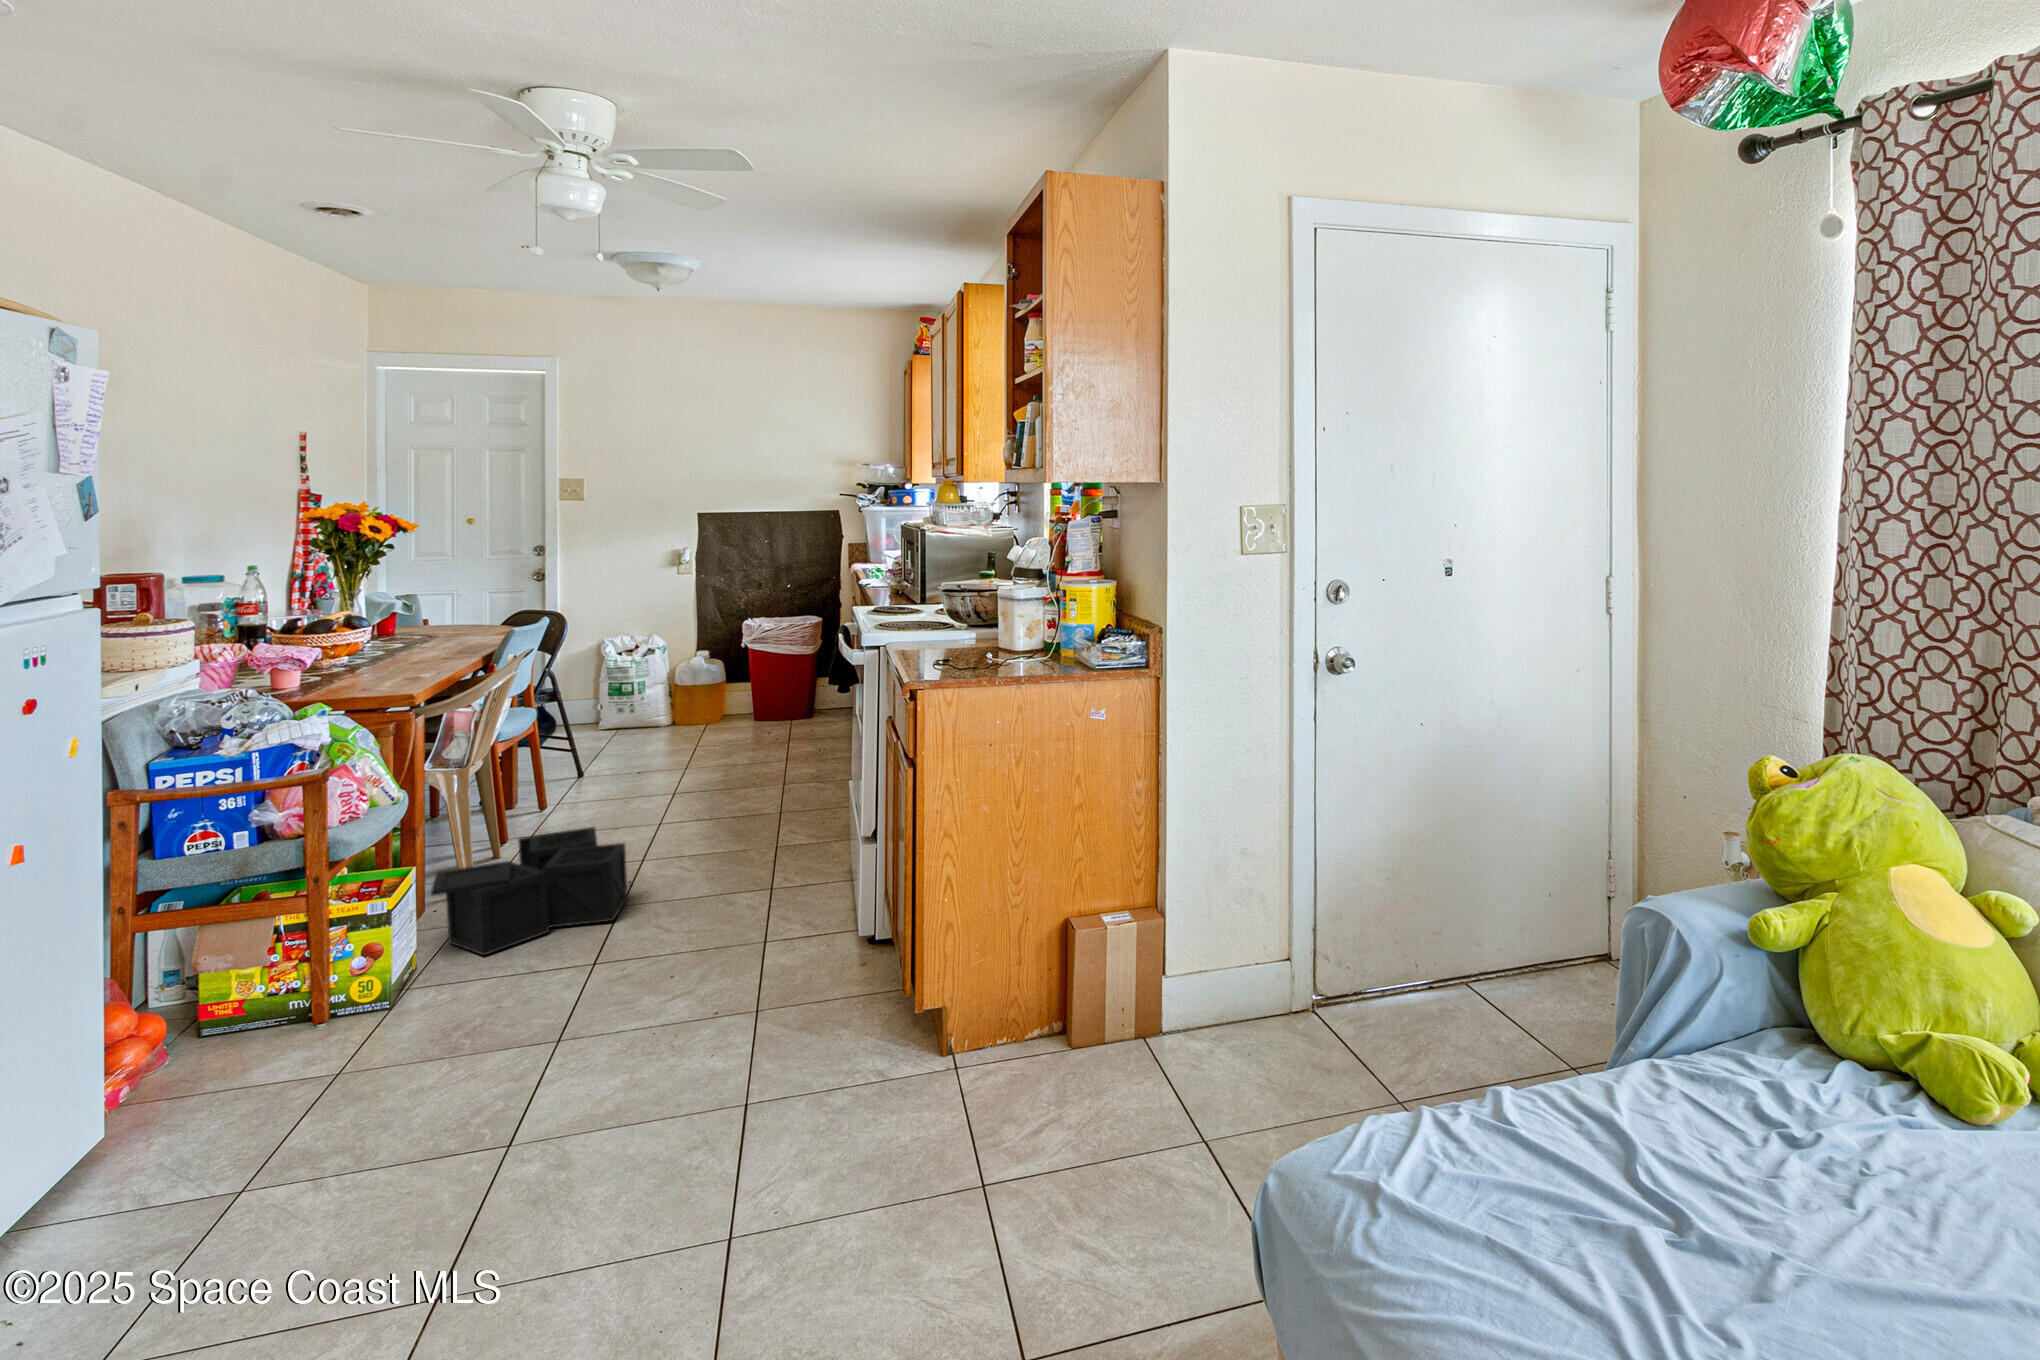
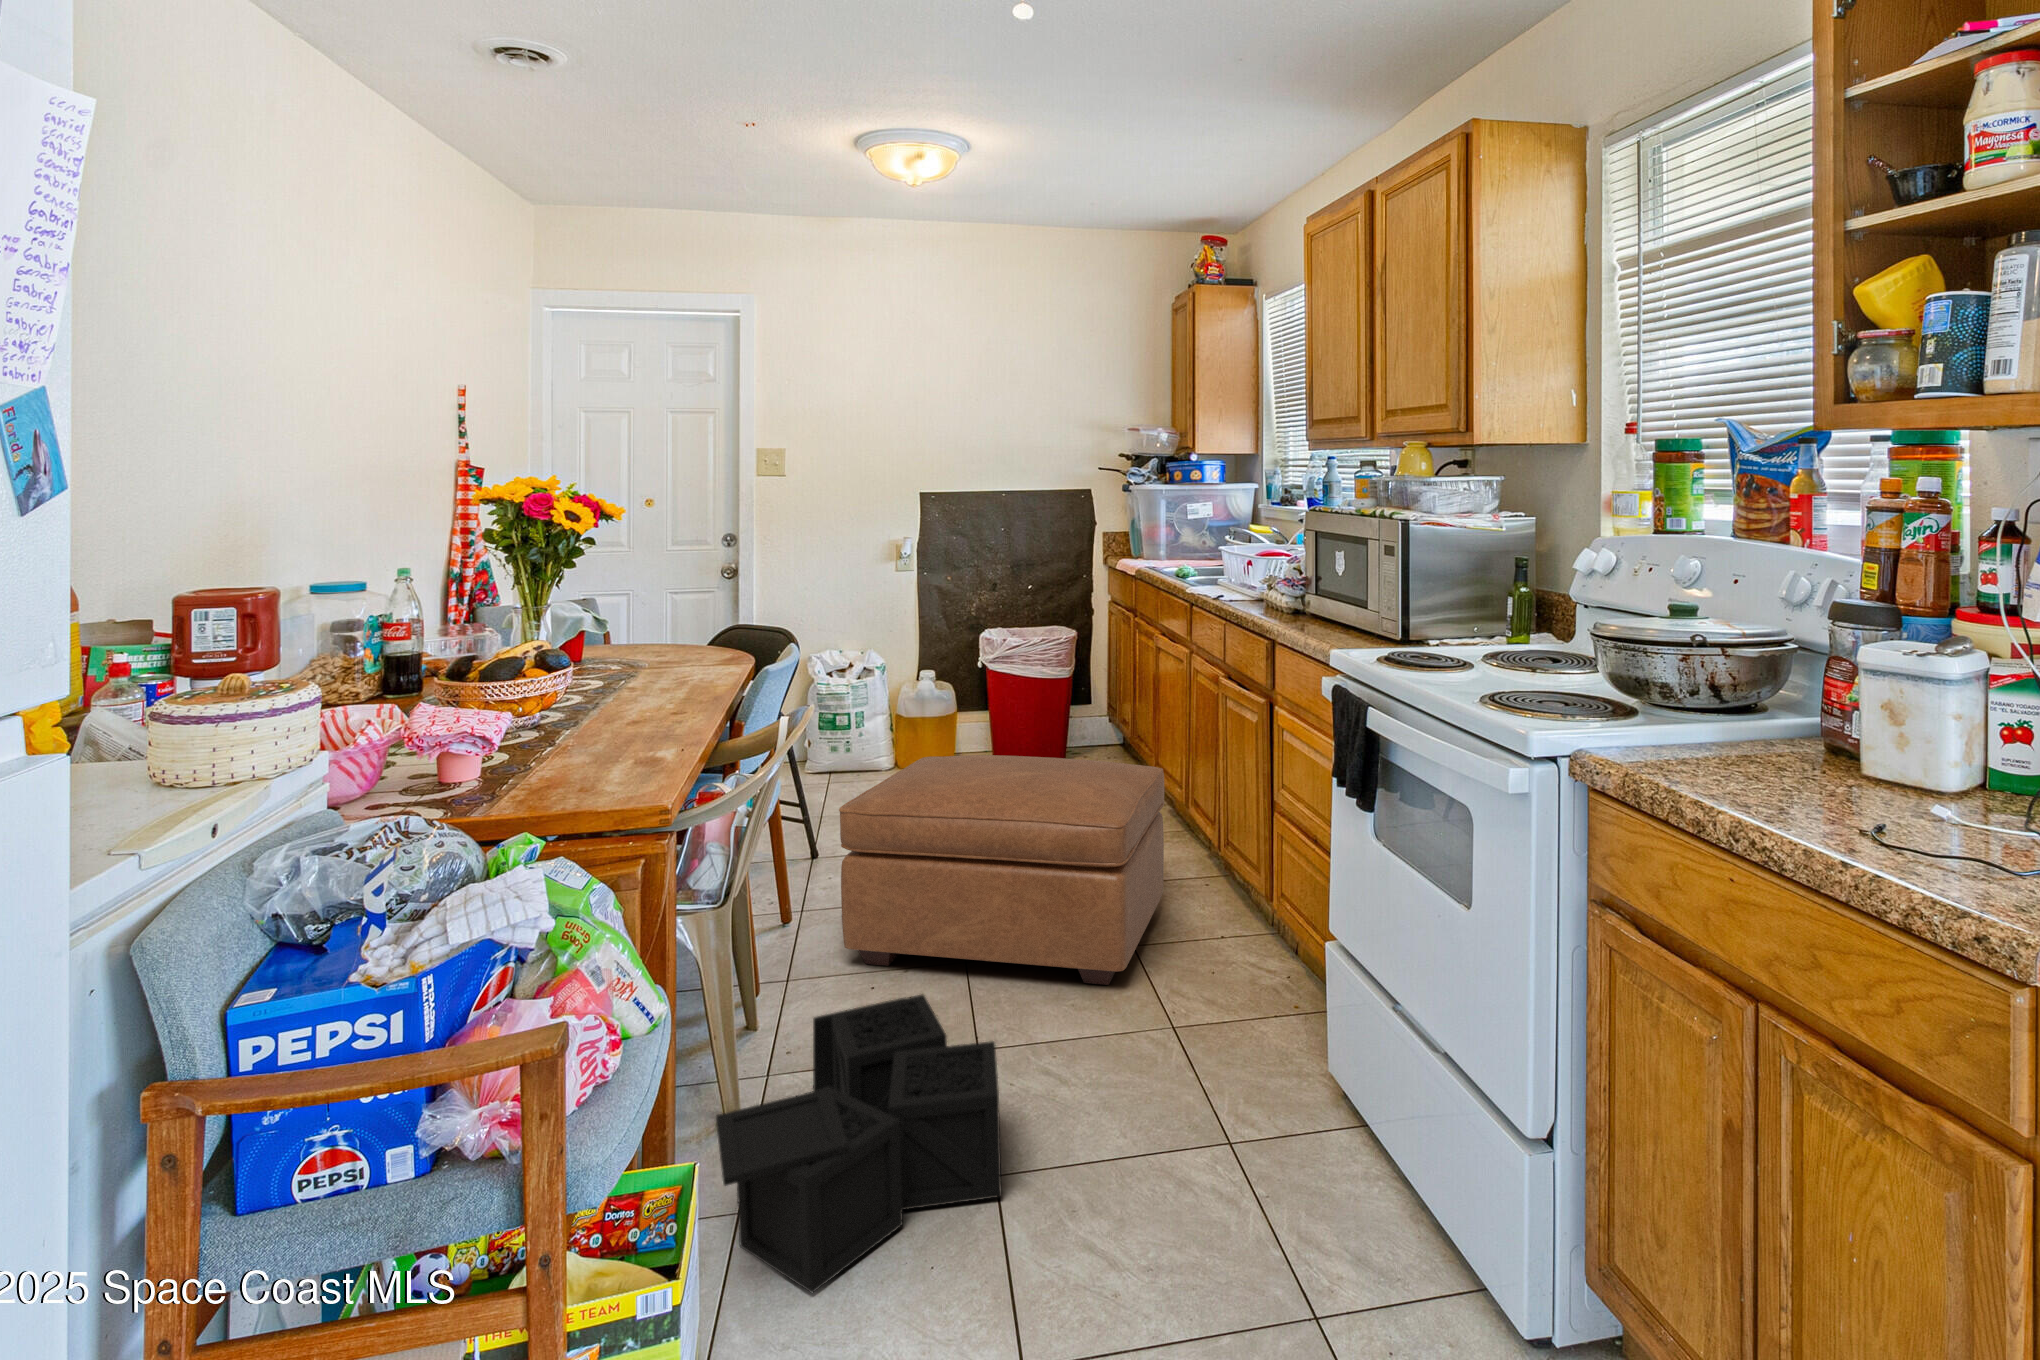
ottoman: none [567,699,816,837] -> present [839,755,1164,985]

